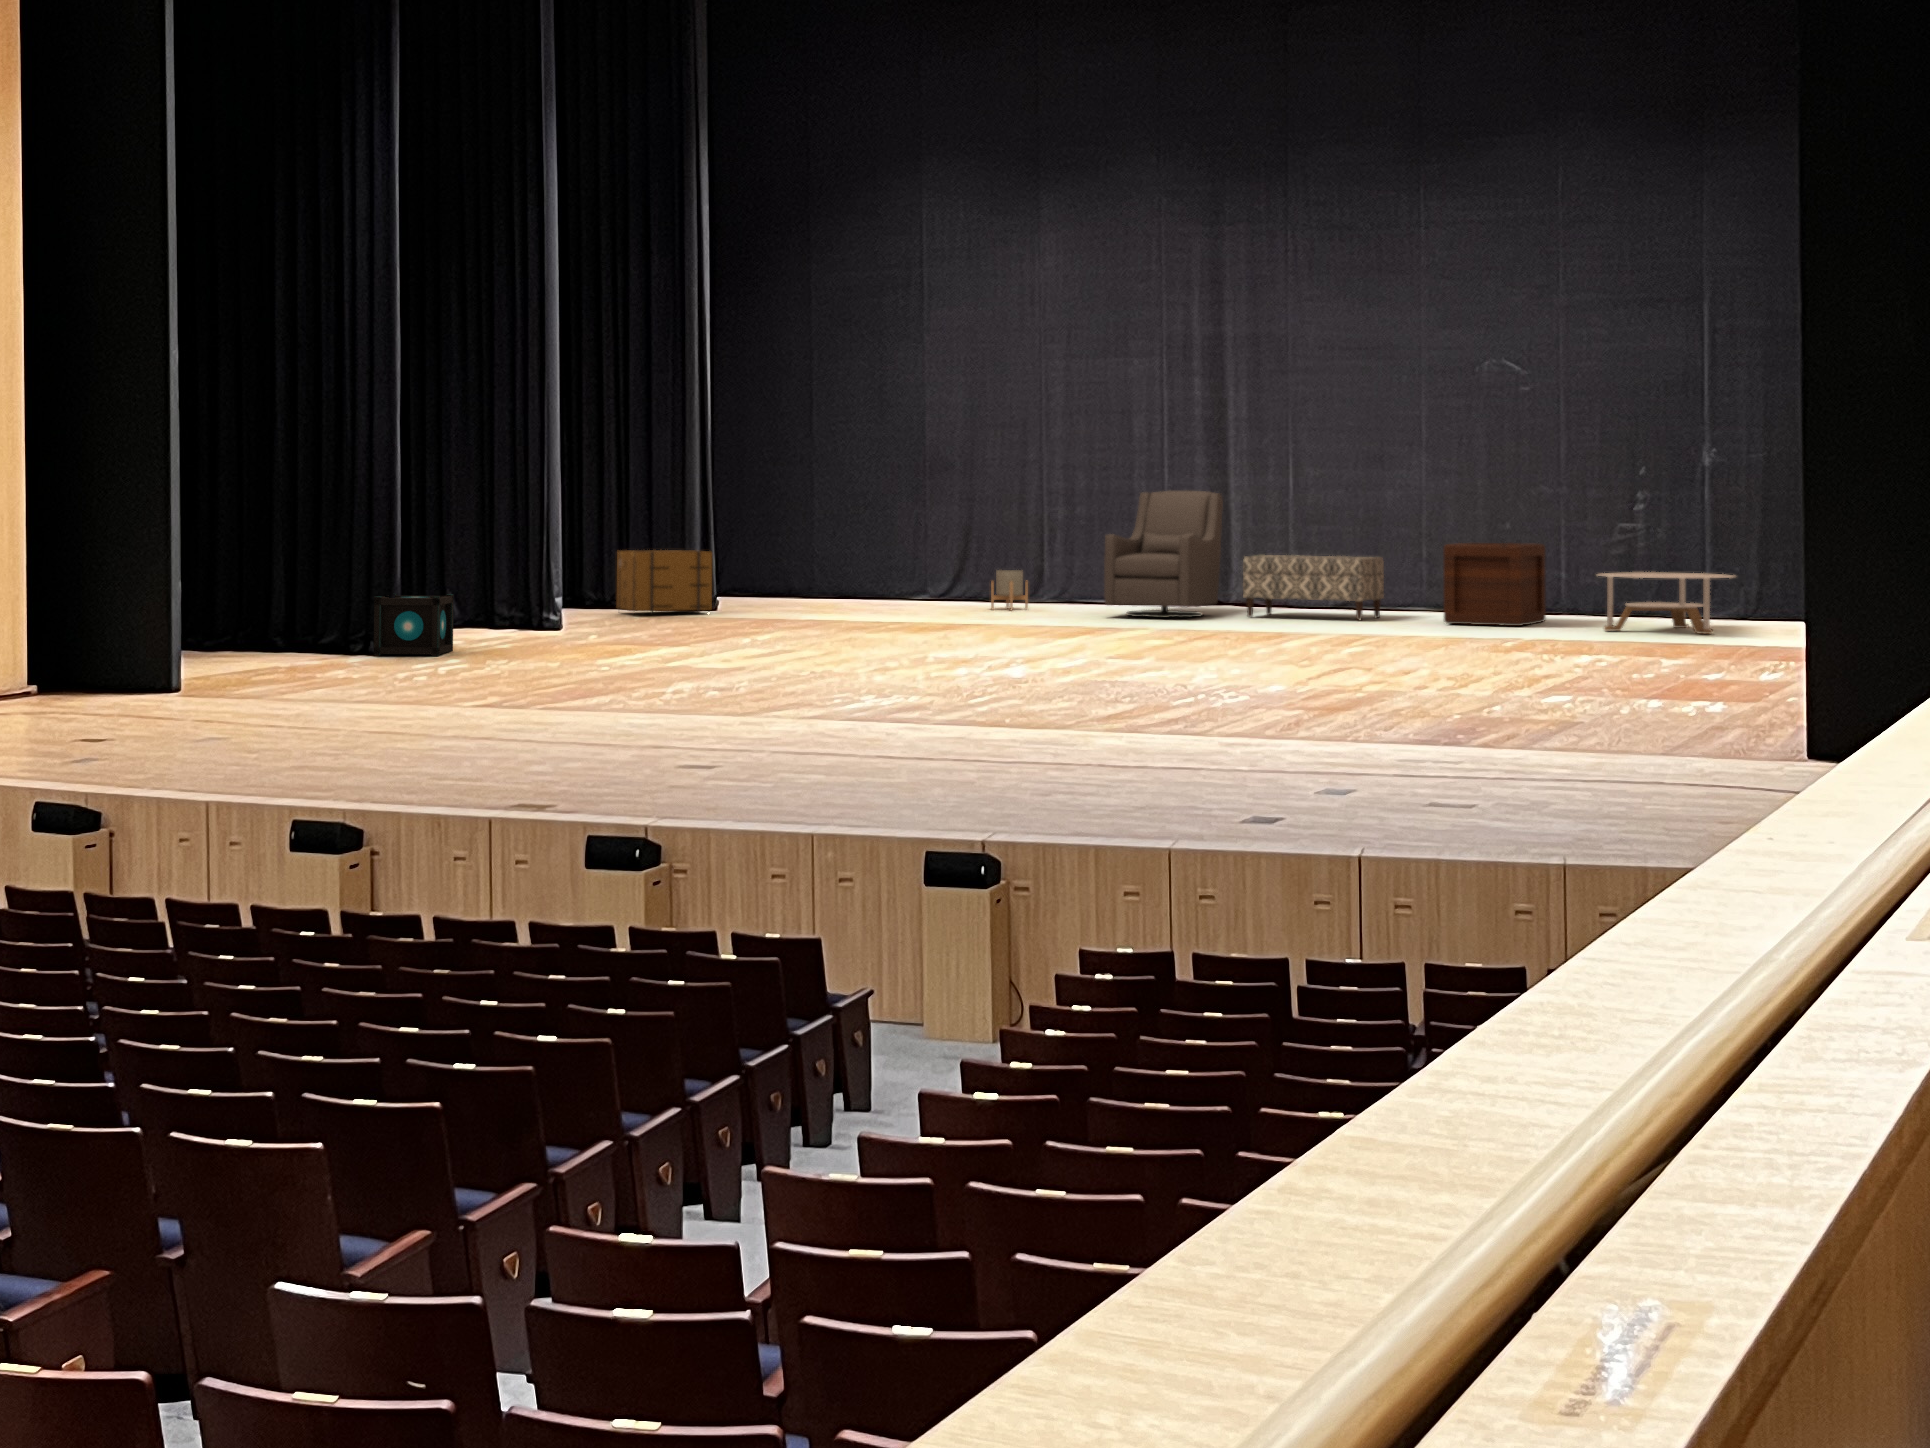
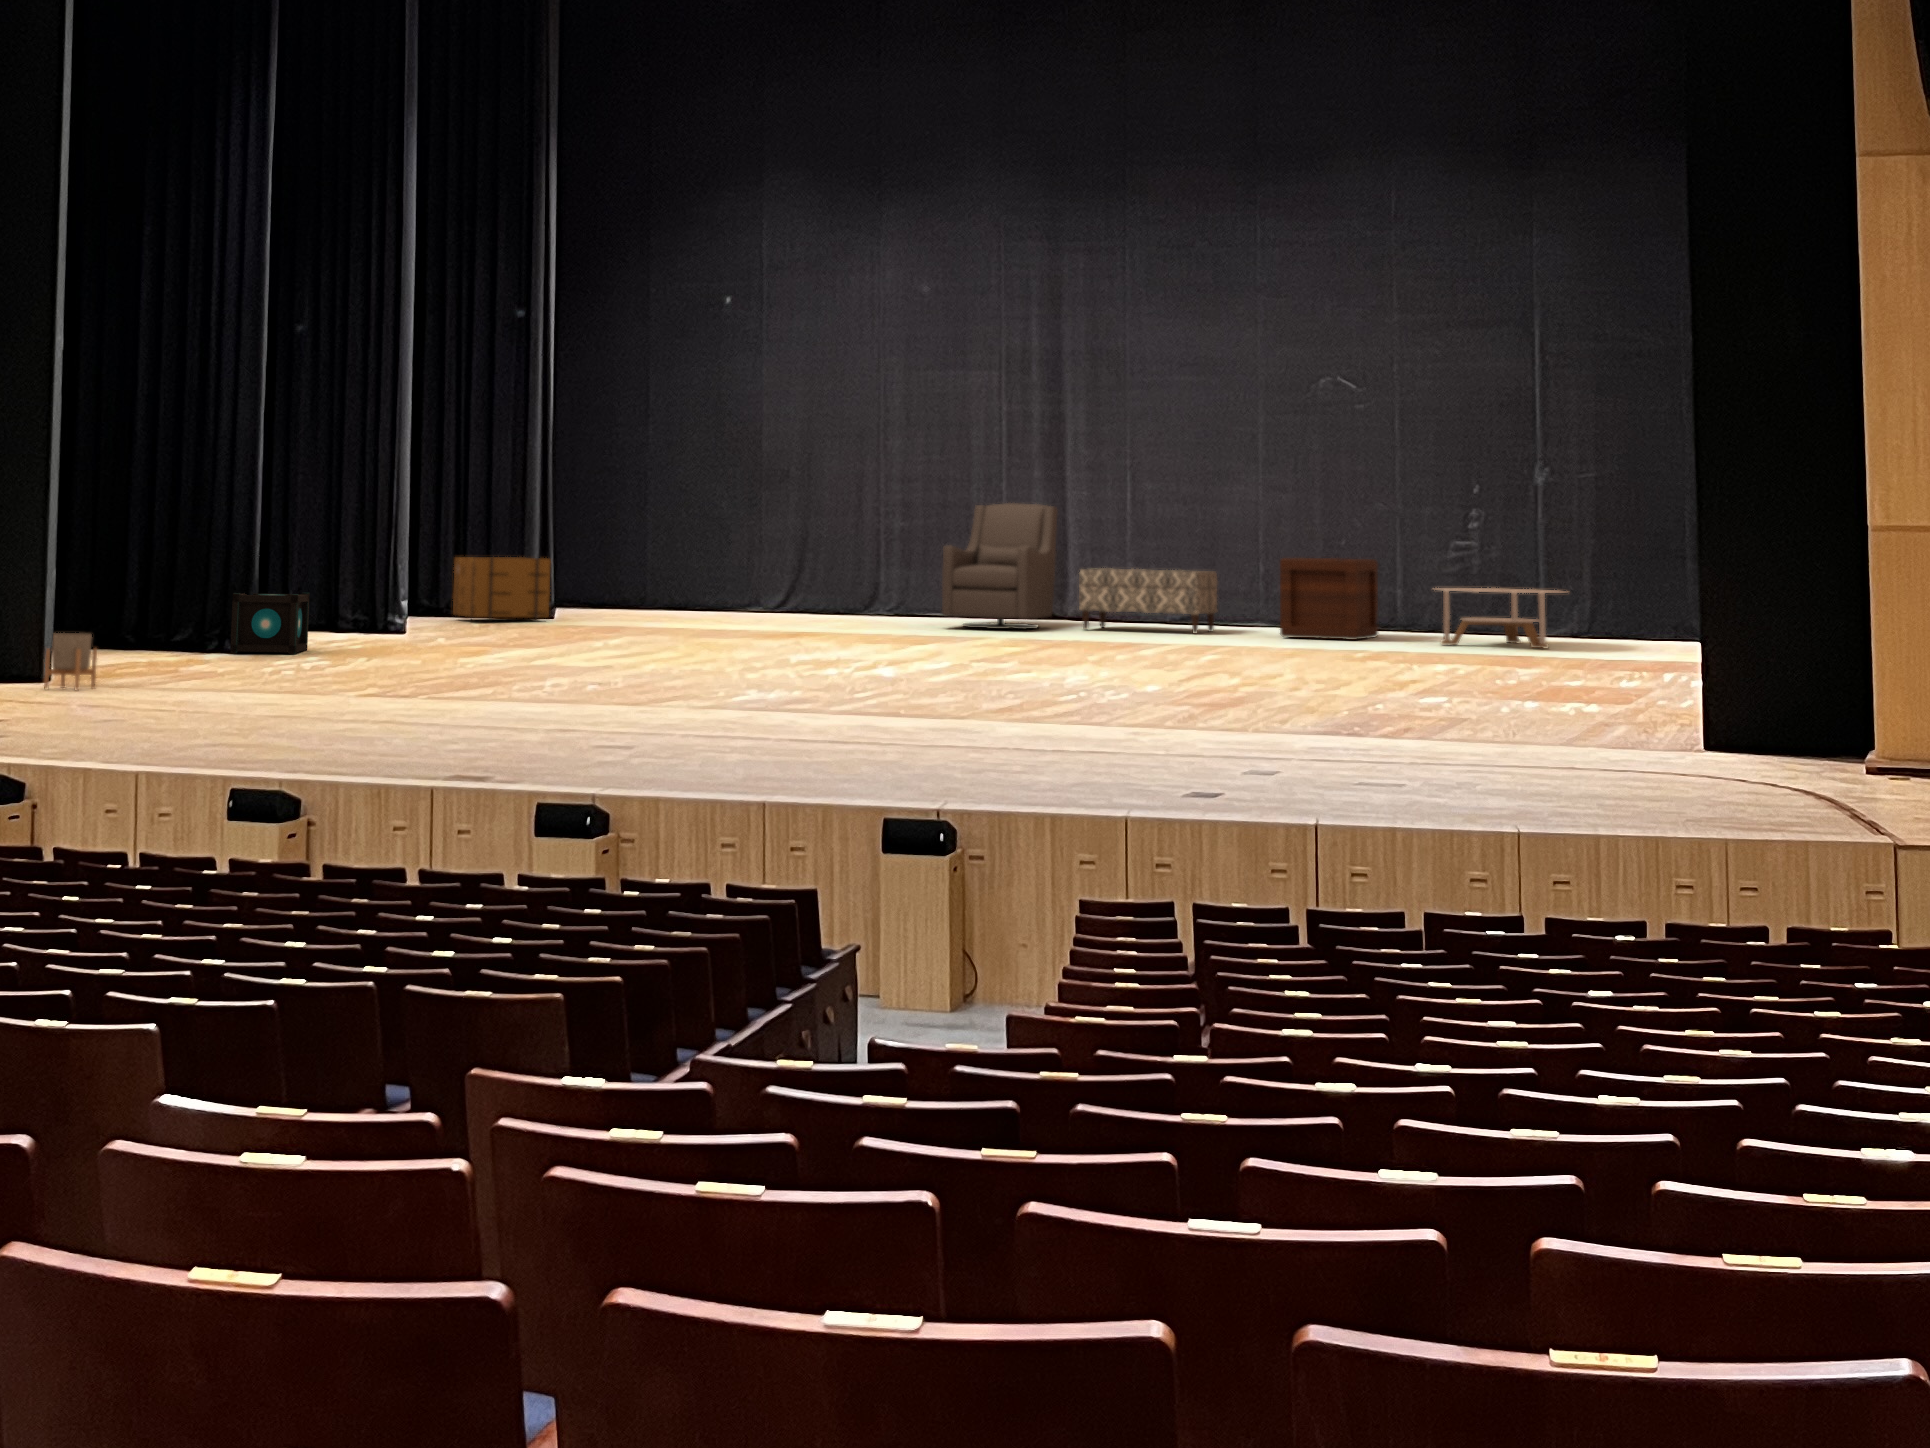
planter: present [991,570,1028,610] -> present [44,633,97,690]

